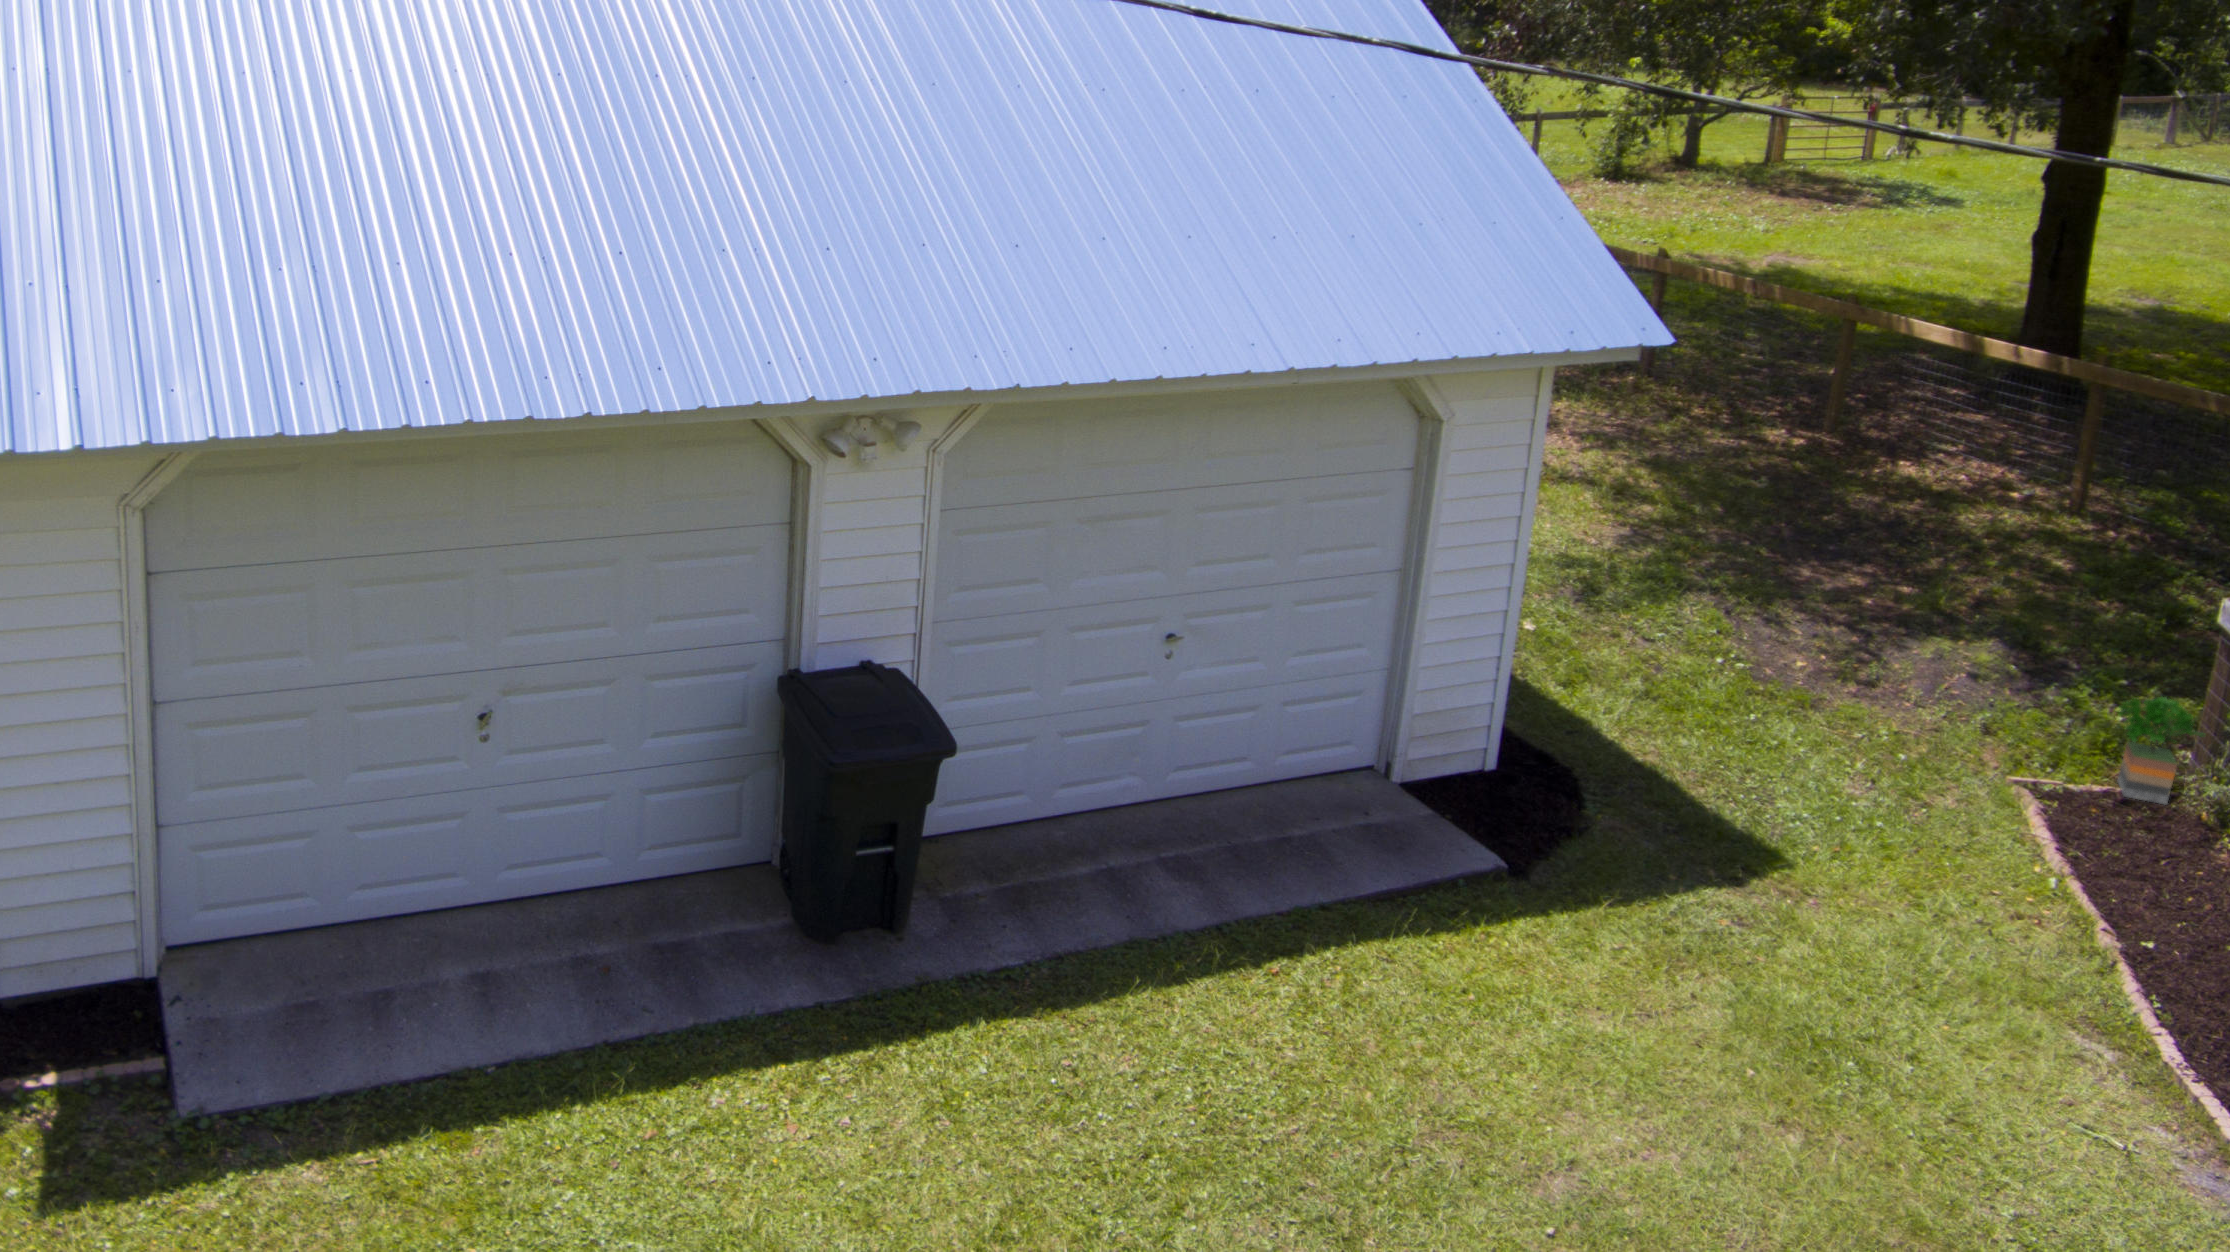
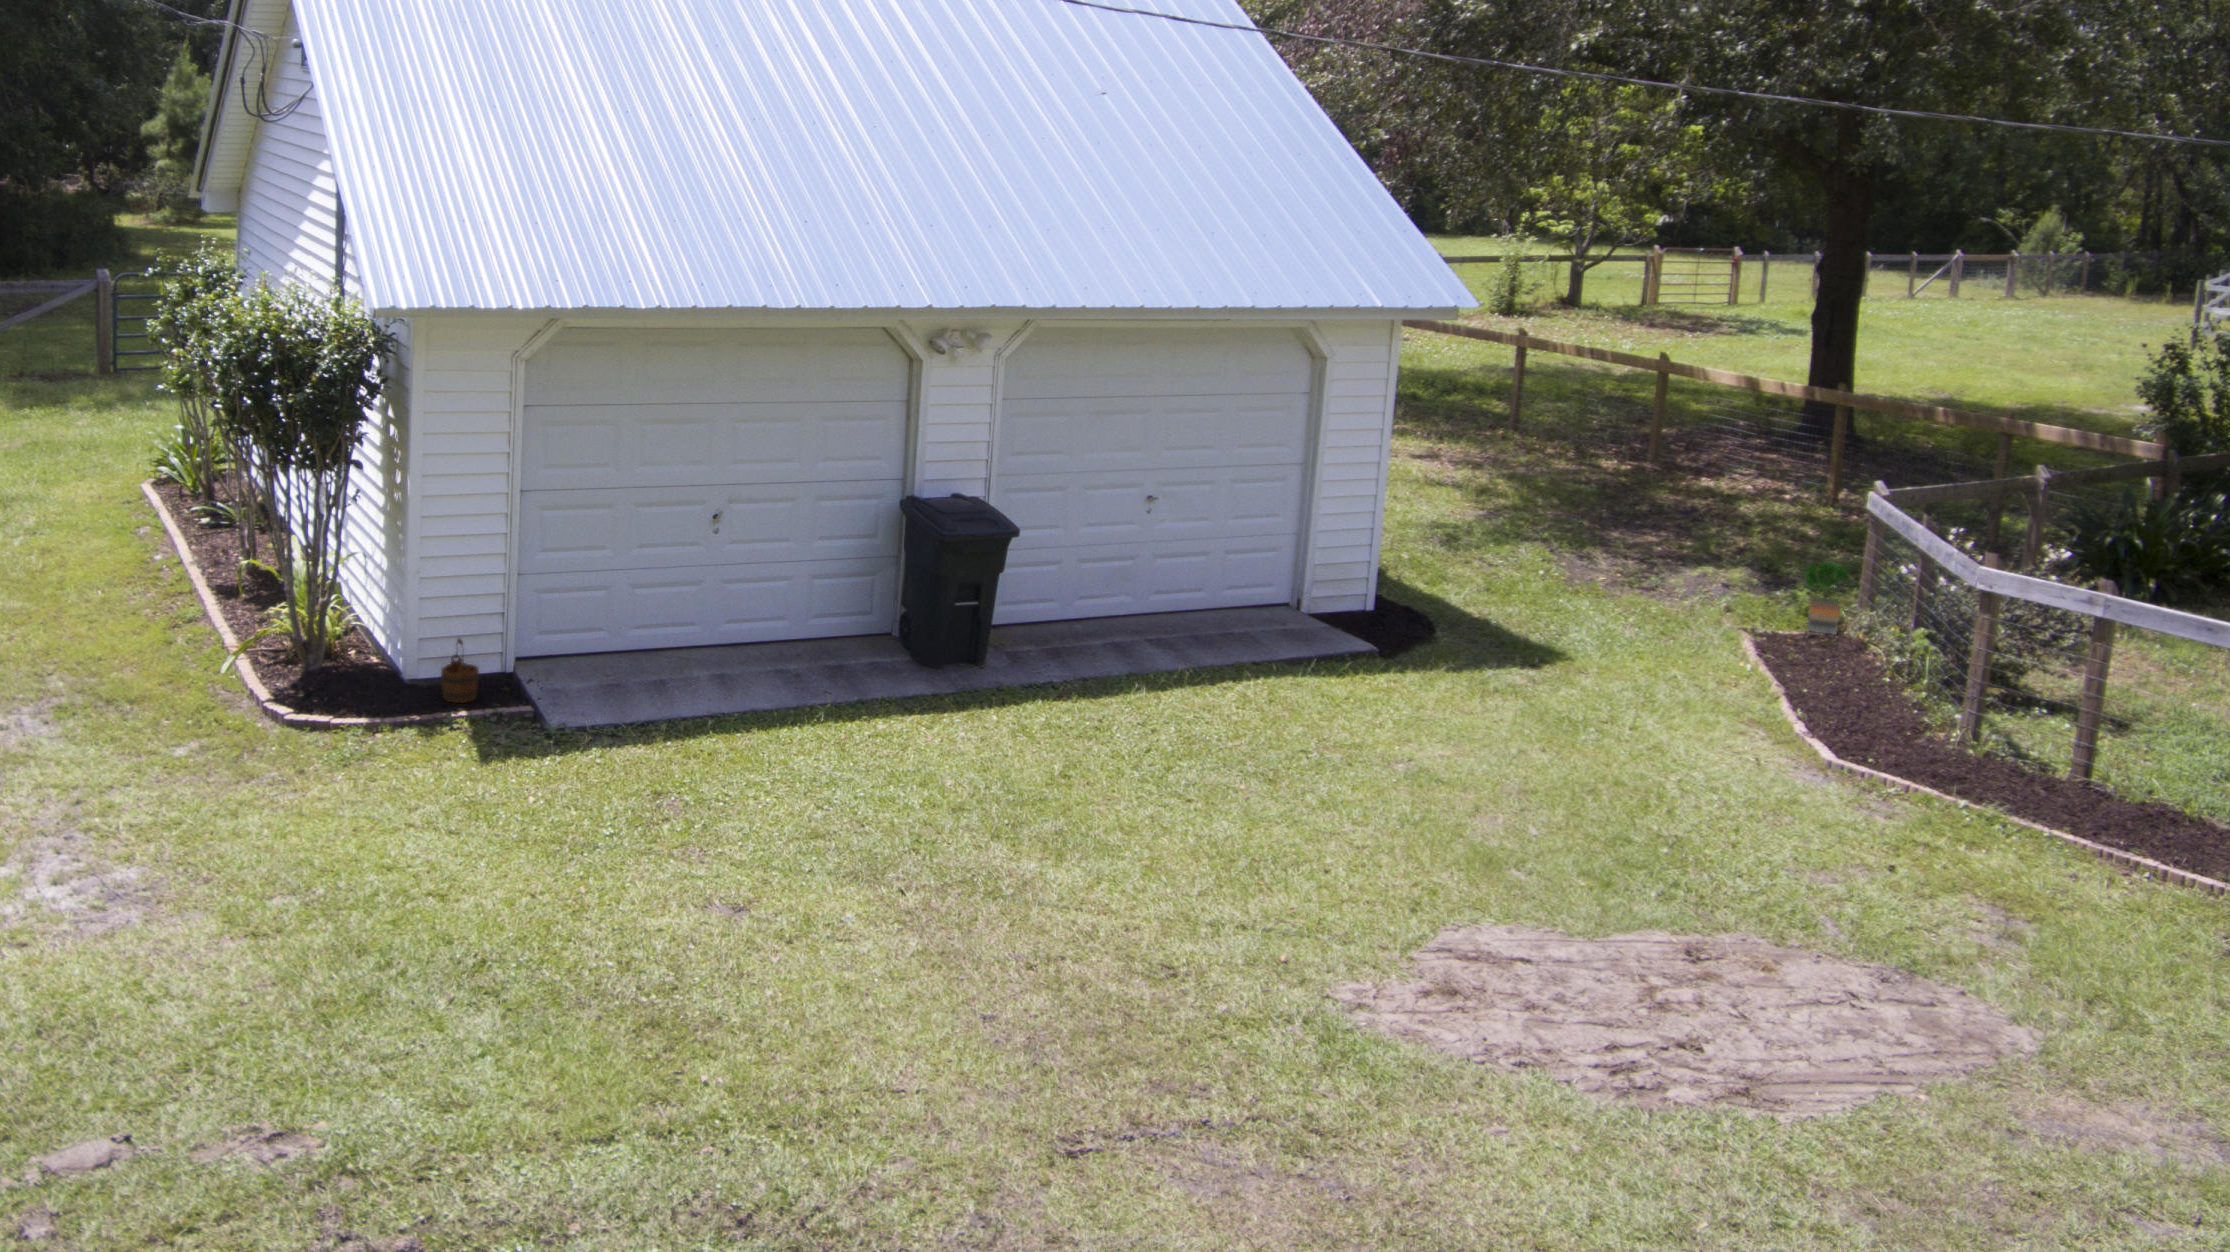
wooden bucket: none [43,938,105,1040] -> present [441,639,479,703]

